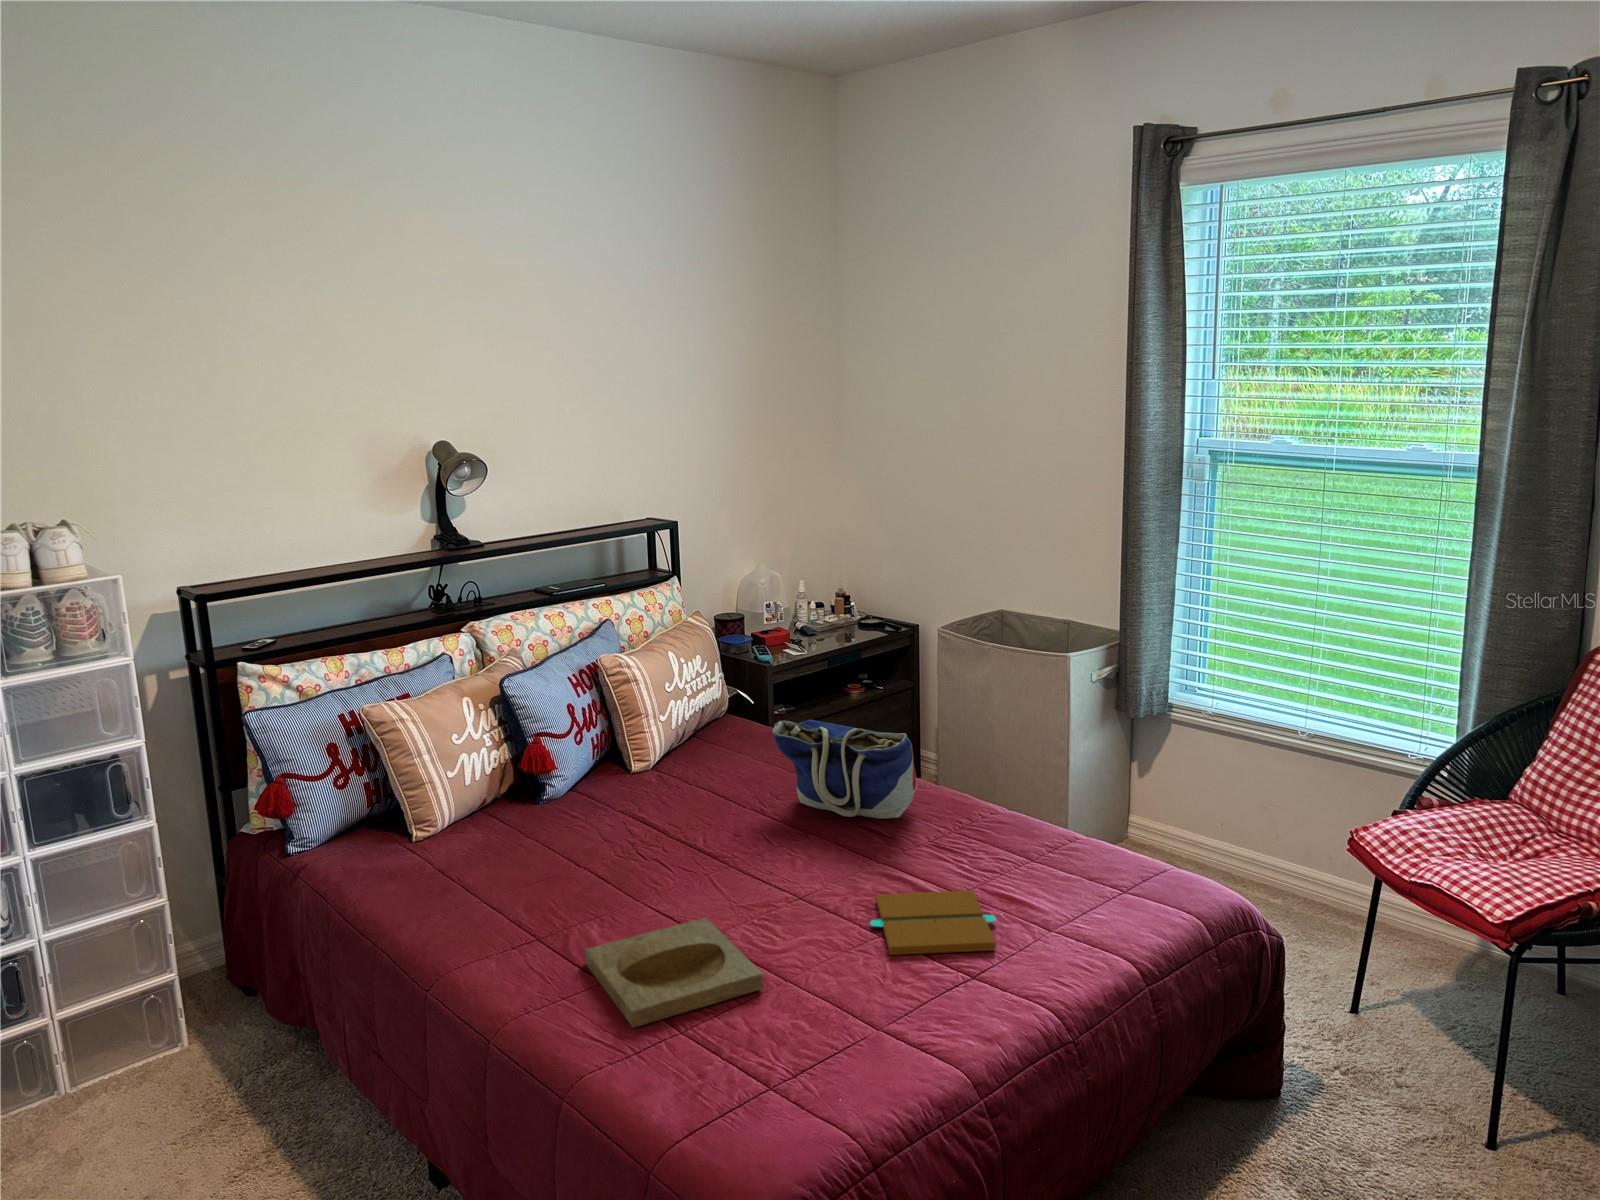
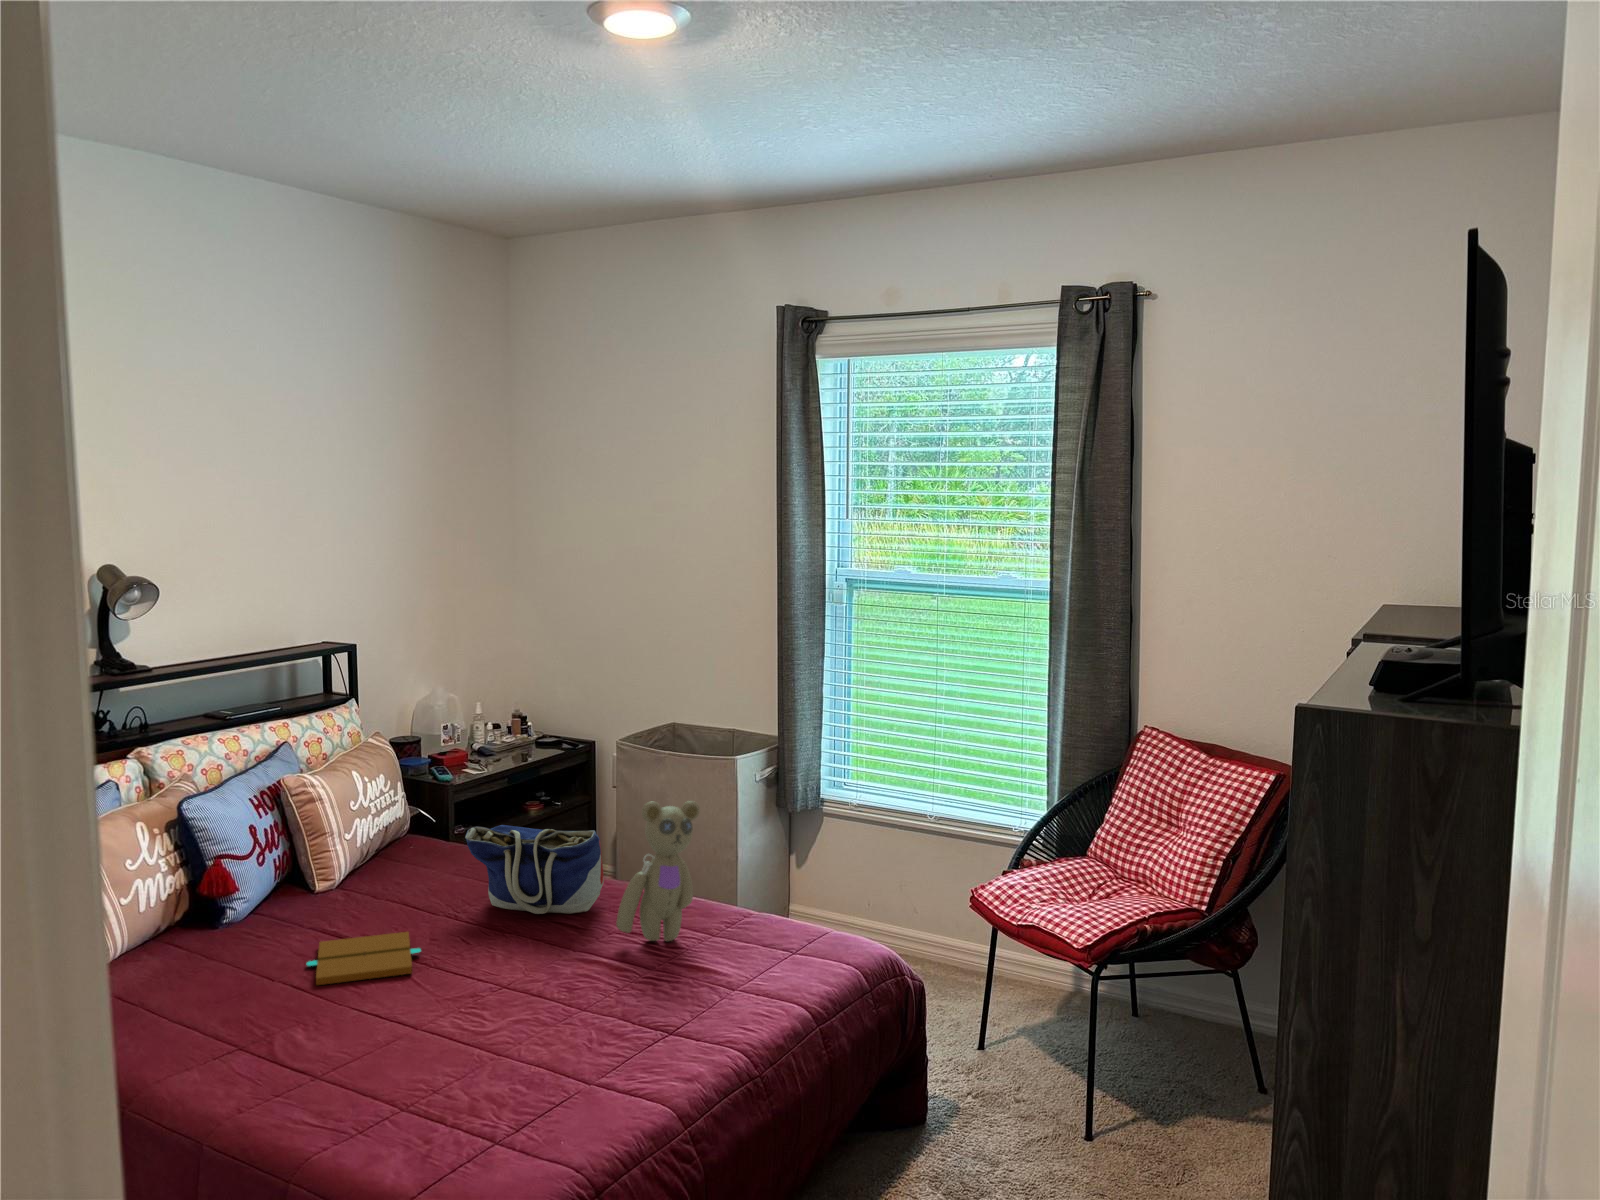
teddy bear: none [926,709,1022,862] -> present [616,801,700,941]
book: present [871,890,996,955] -> present [307,932,421,985]
tray: present [585,918,763,1027] -> none [293,1010,476,1113]

